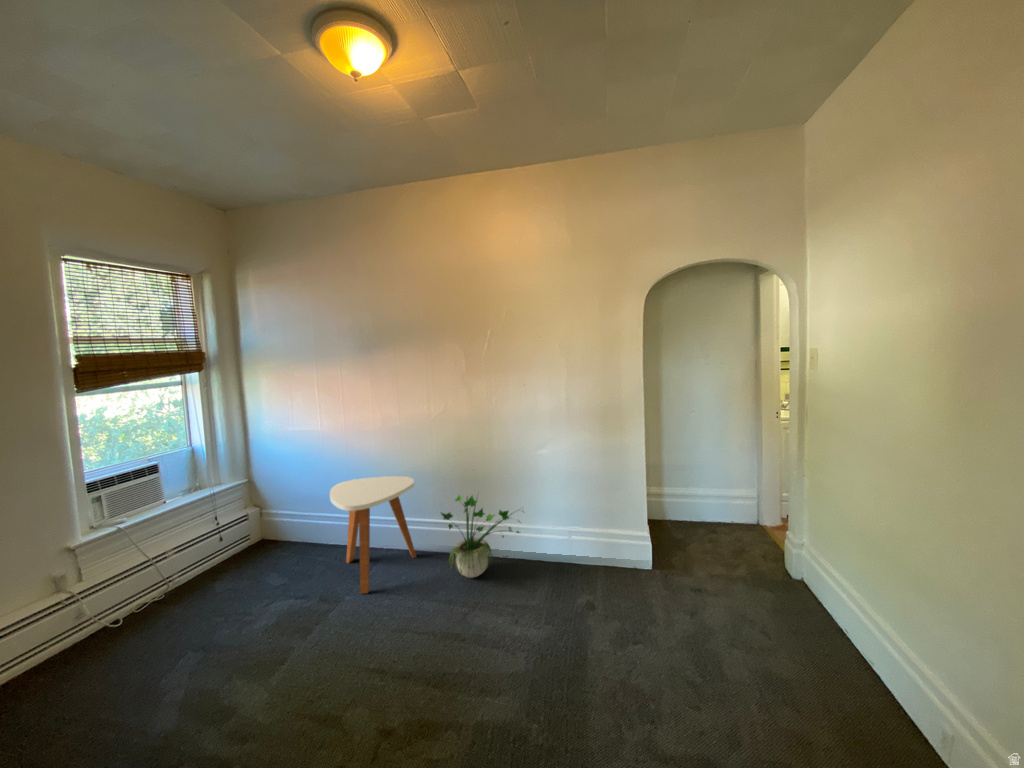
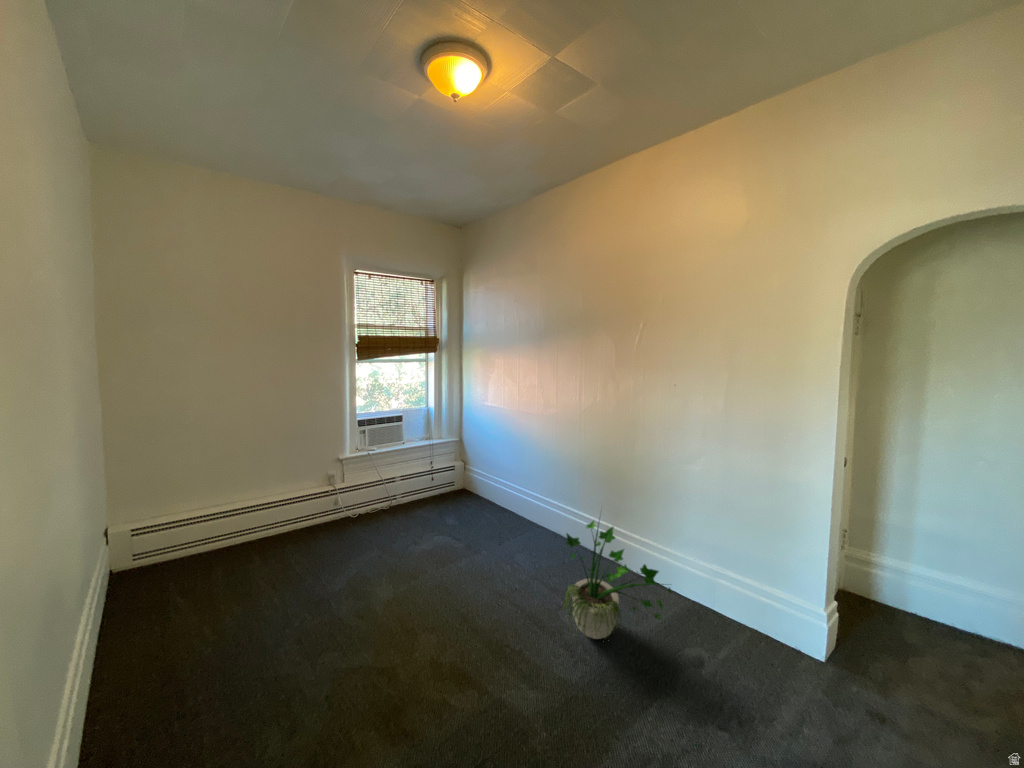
side table: present [330,476,417,594] -> none [470,463,555,585]

